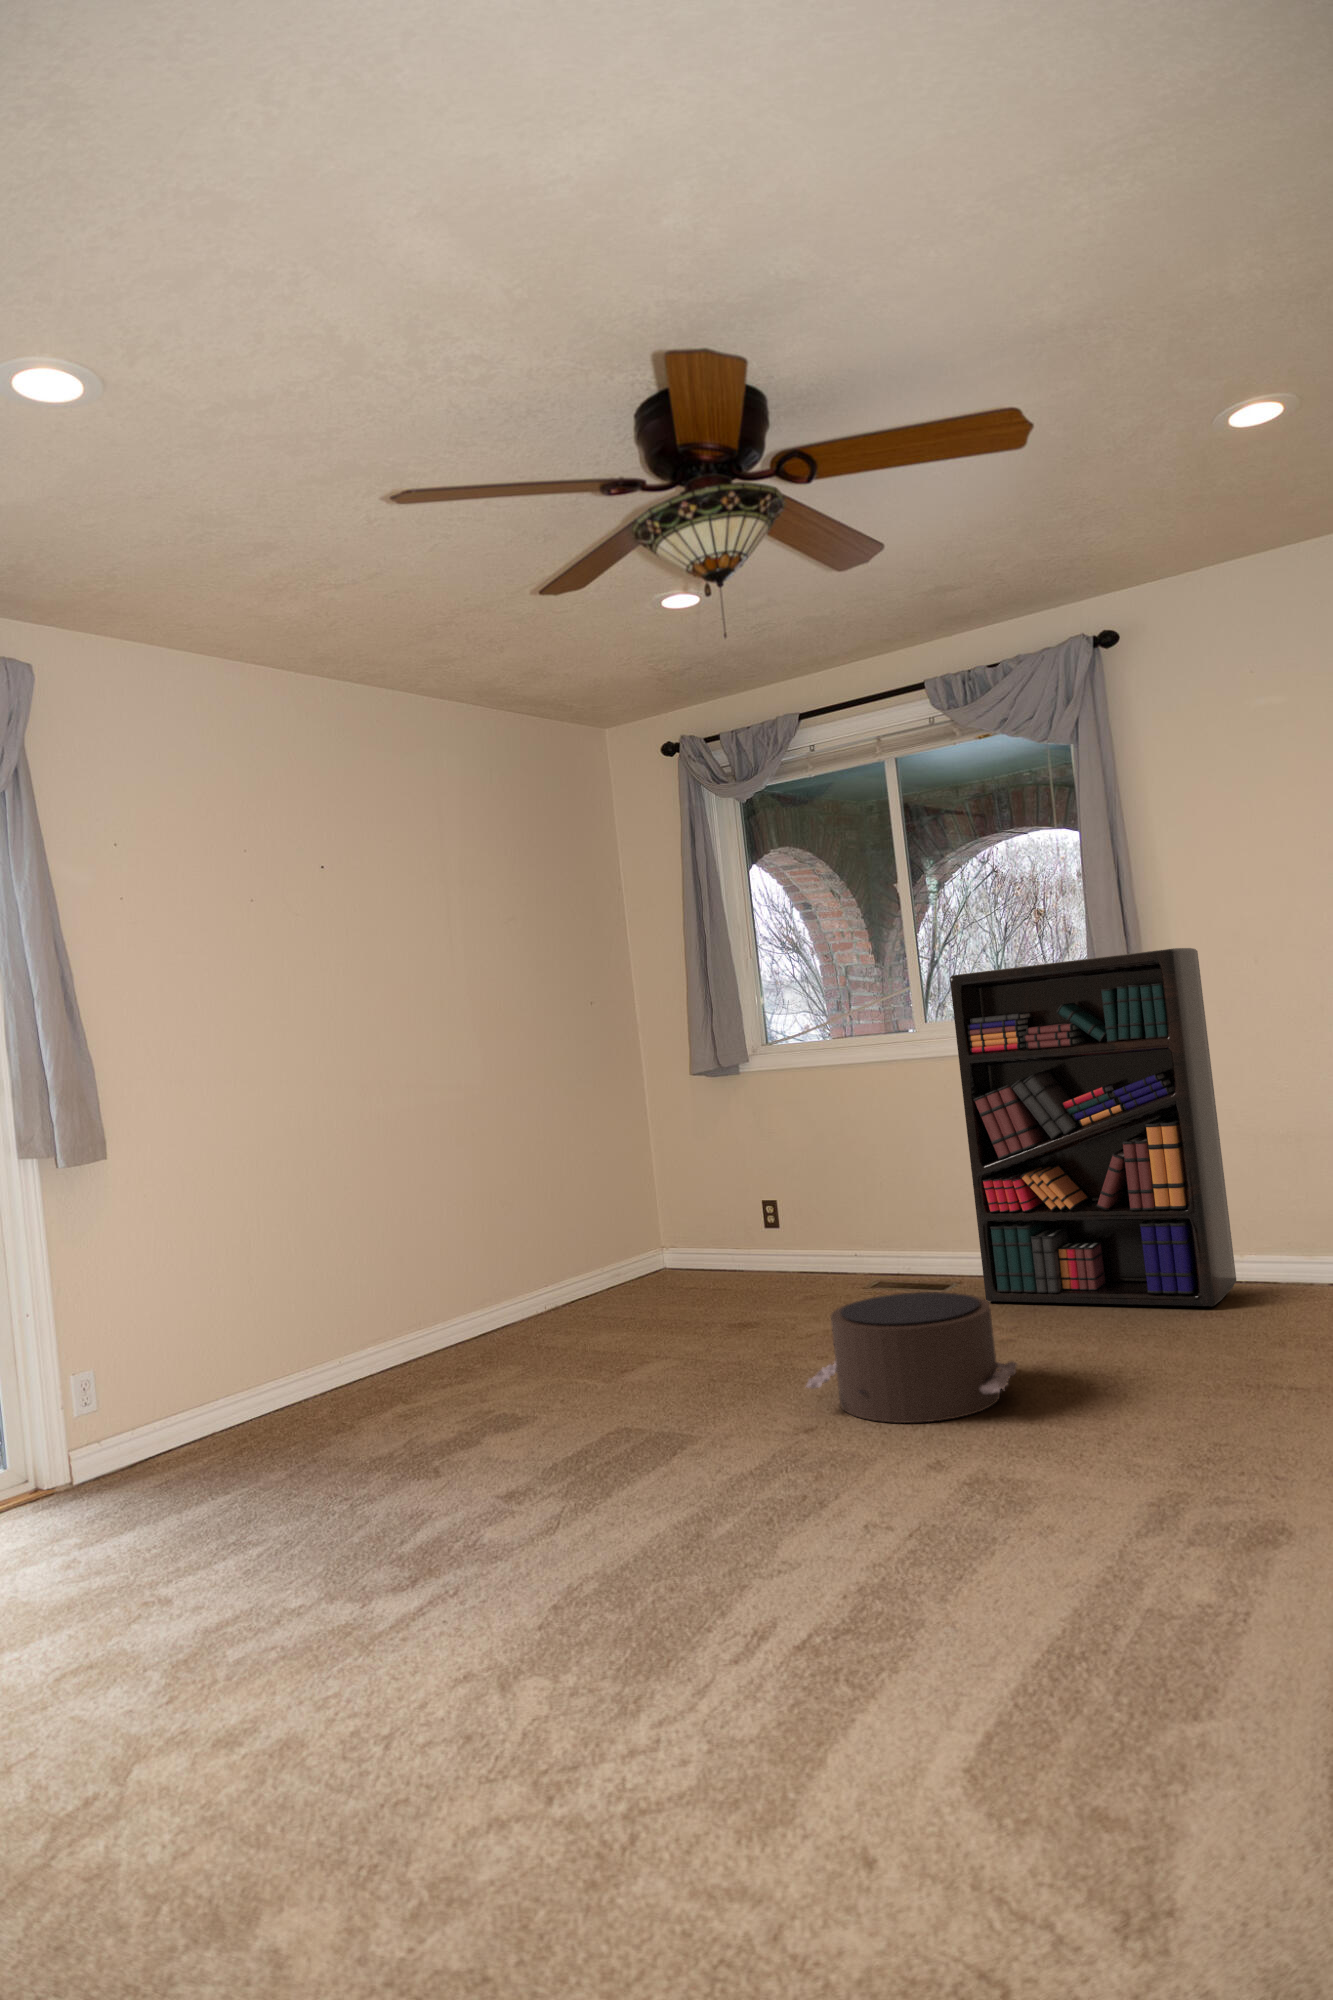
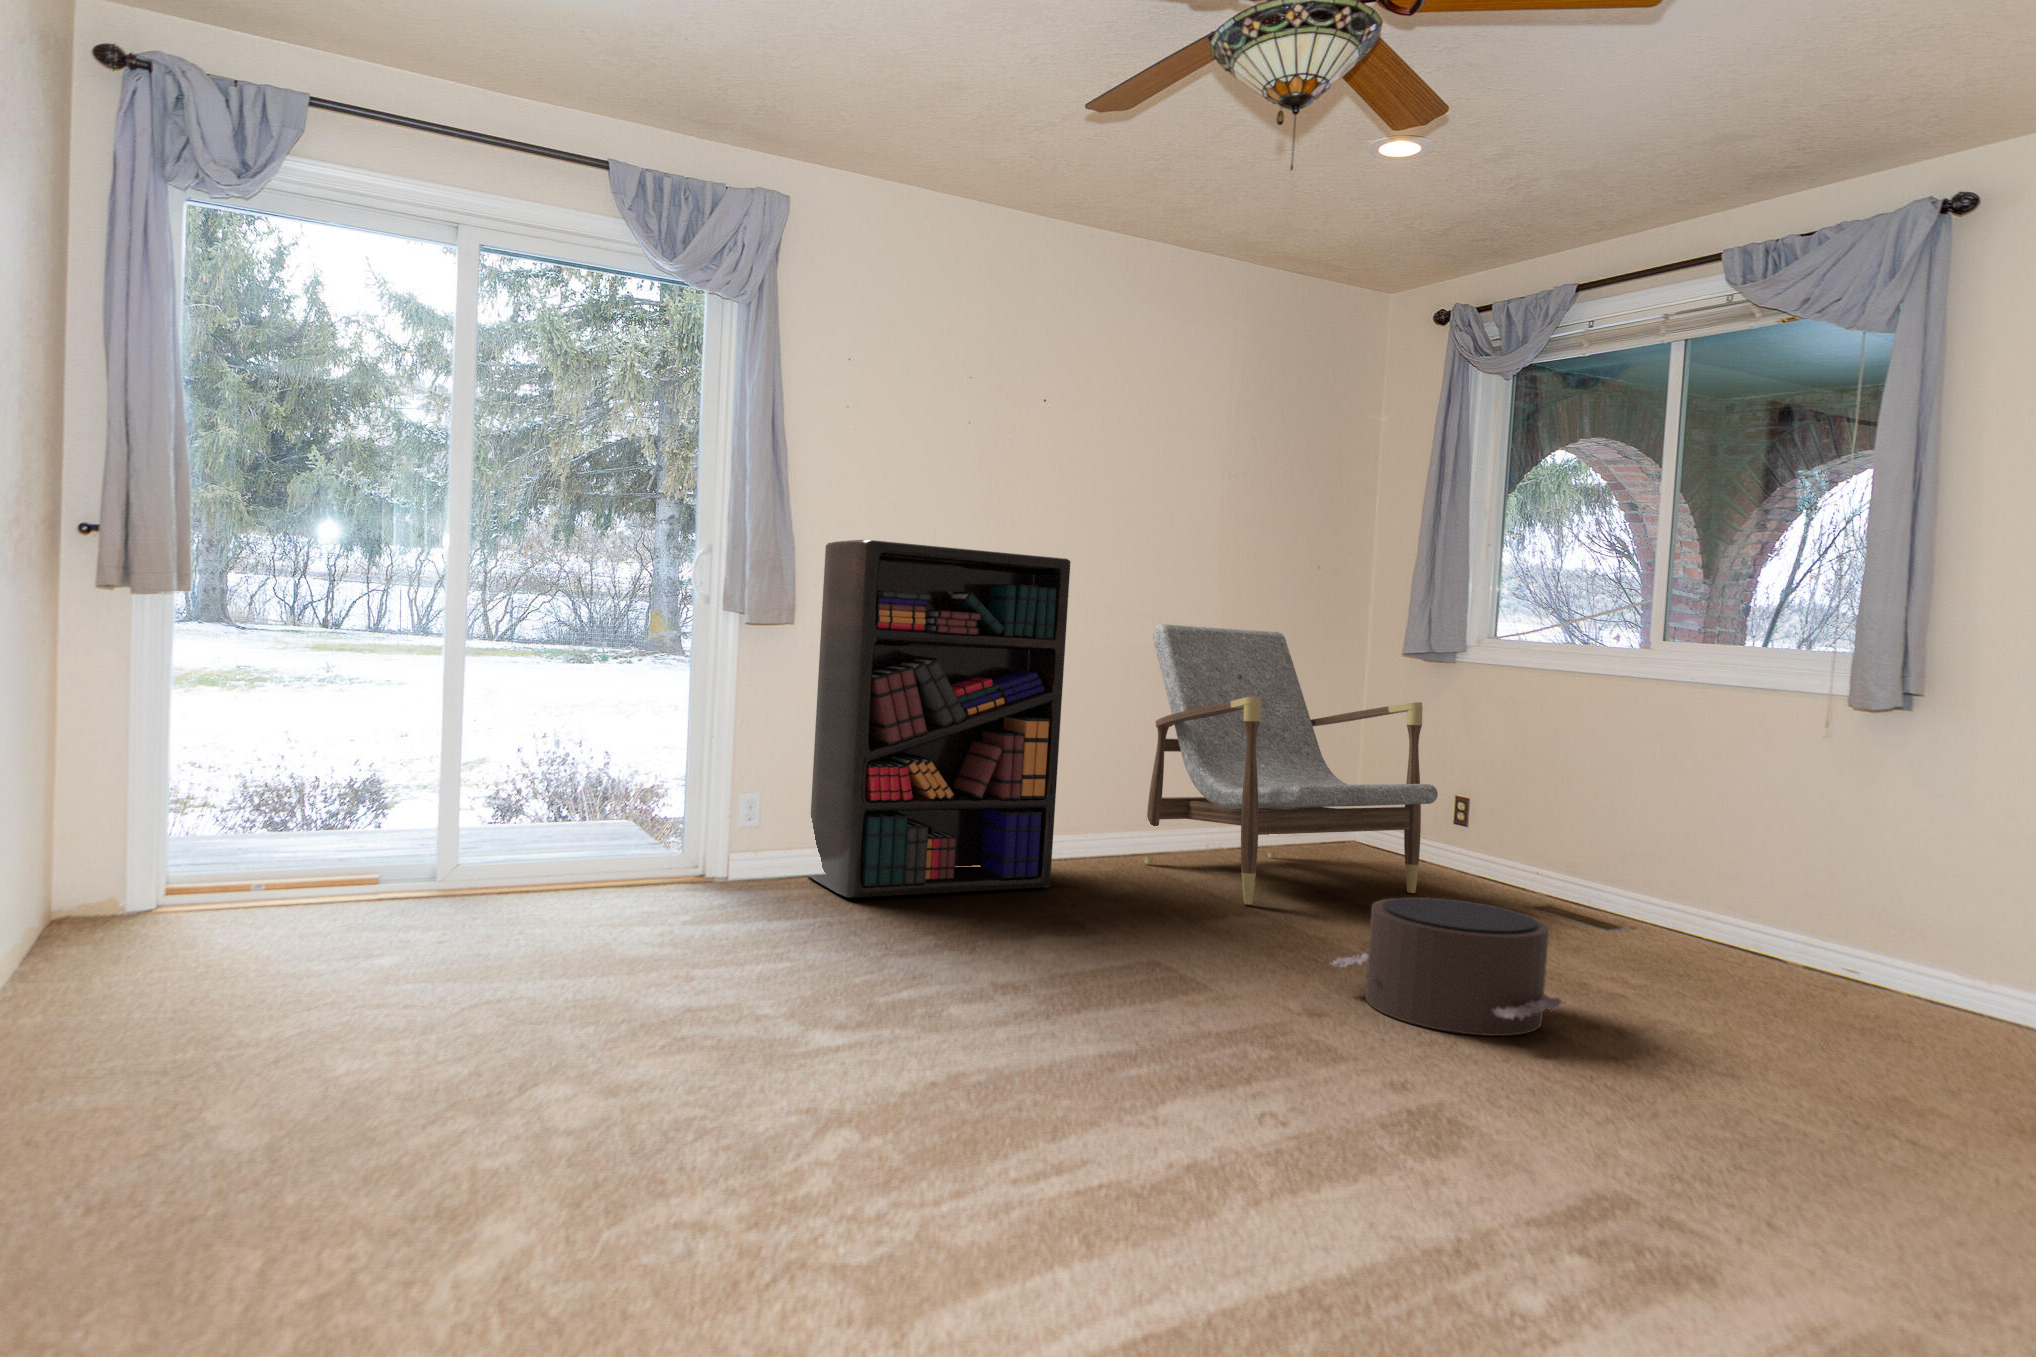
bookshelf: present [950,948,1236,1307] -> present [811,540,1071,898]
armchair: none [468,1069,778,1350] -> present [1145,624,1438,904]

